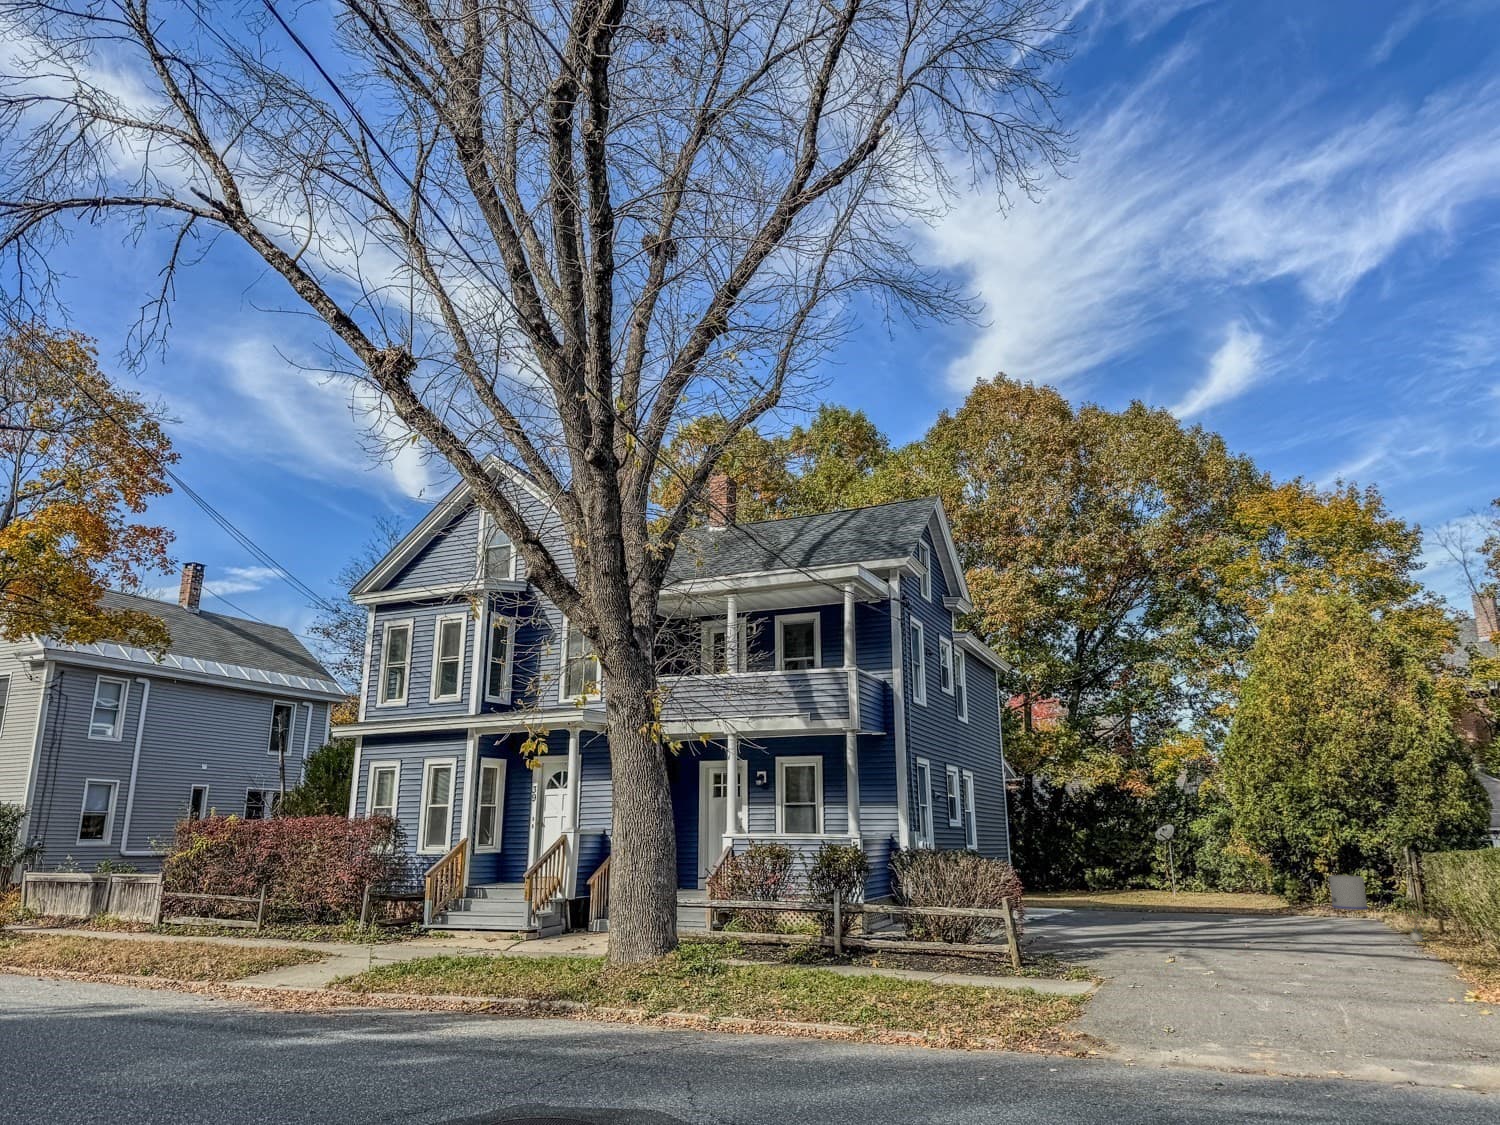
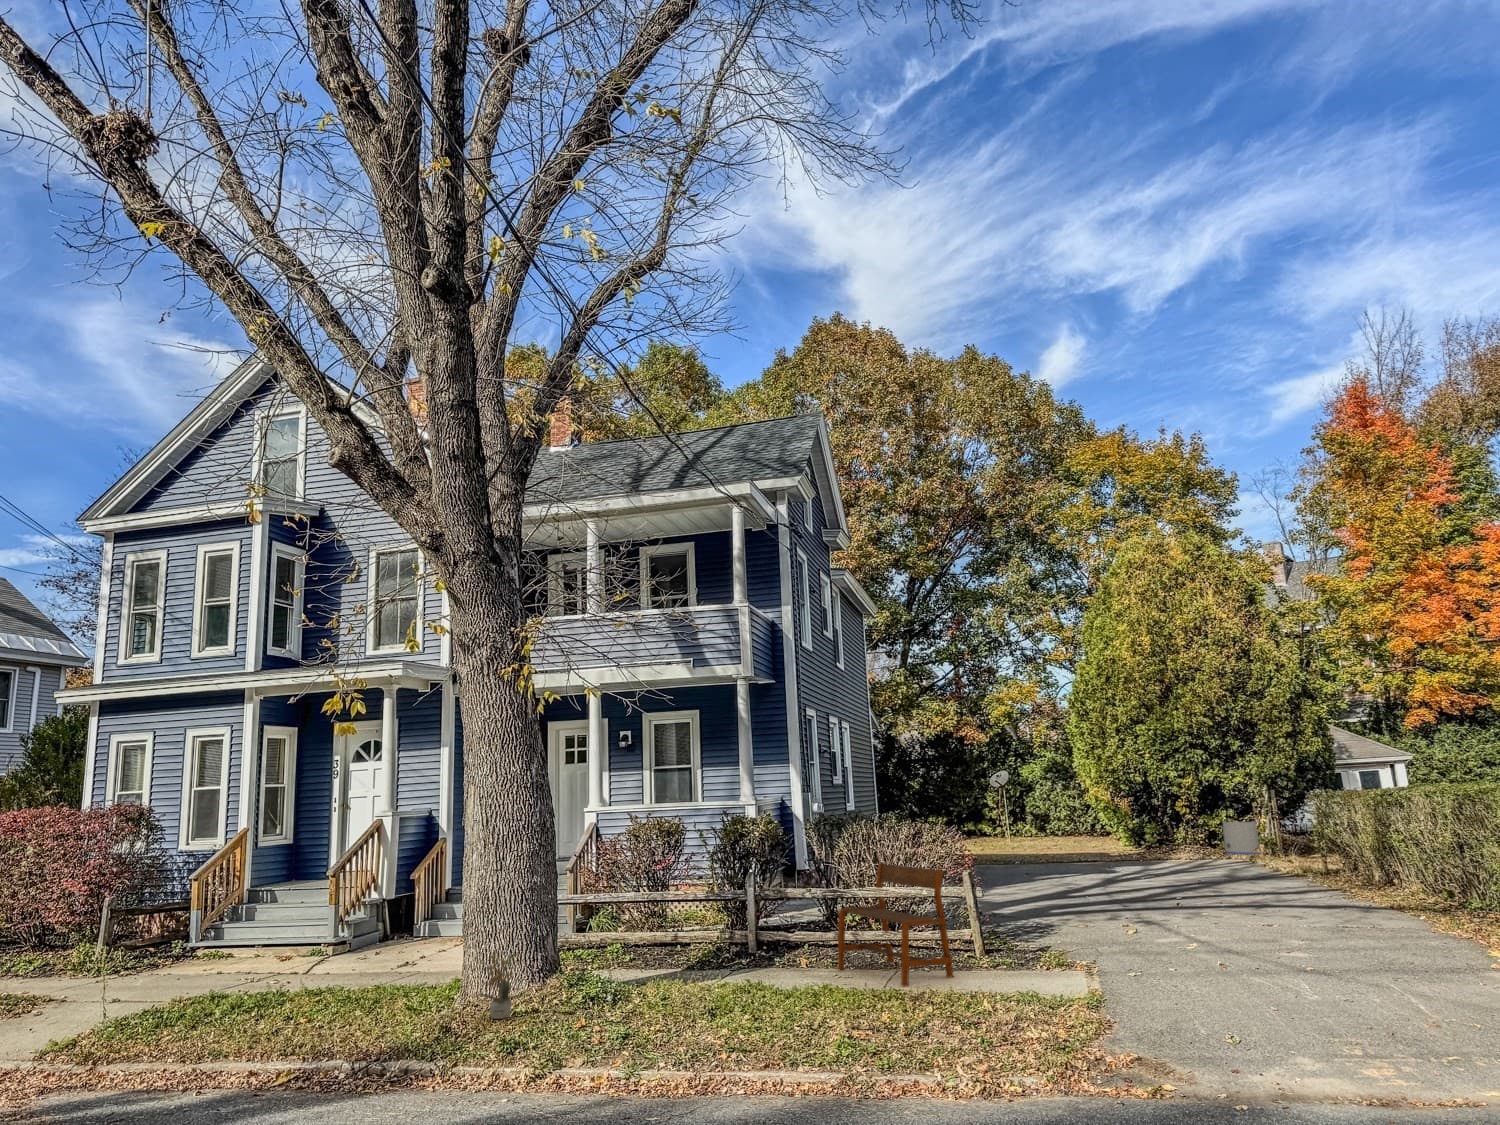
bench: none [900,887,988,985] -> present [837,862,953,987]
potted plant: present [1408,910,1424,941] -> present [476,951,523,1019]

